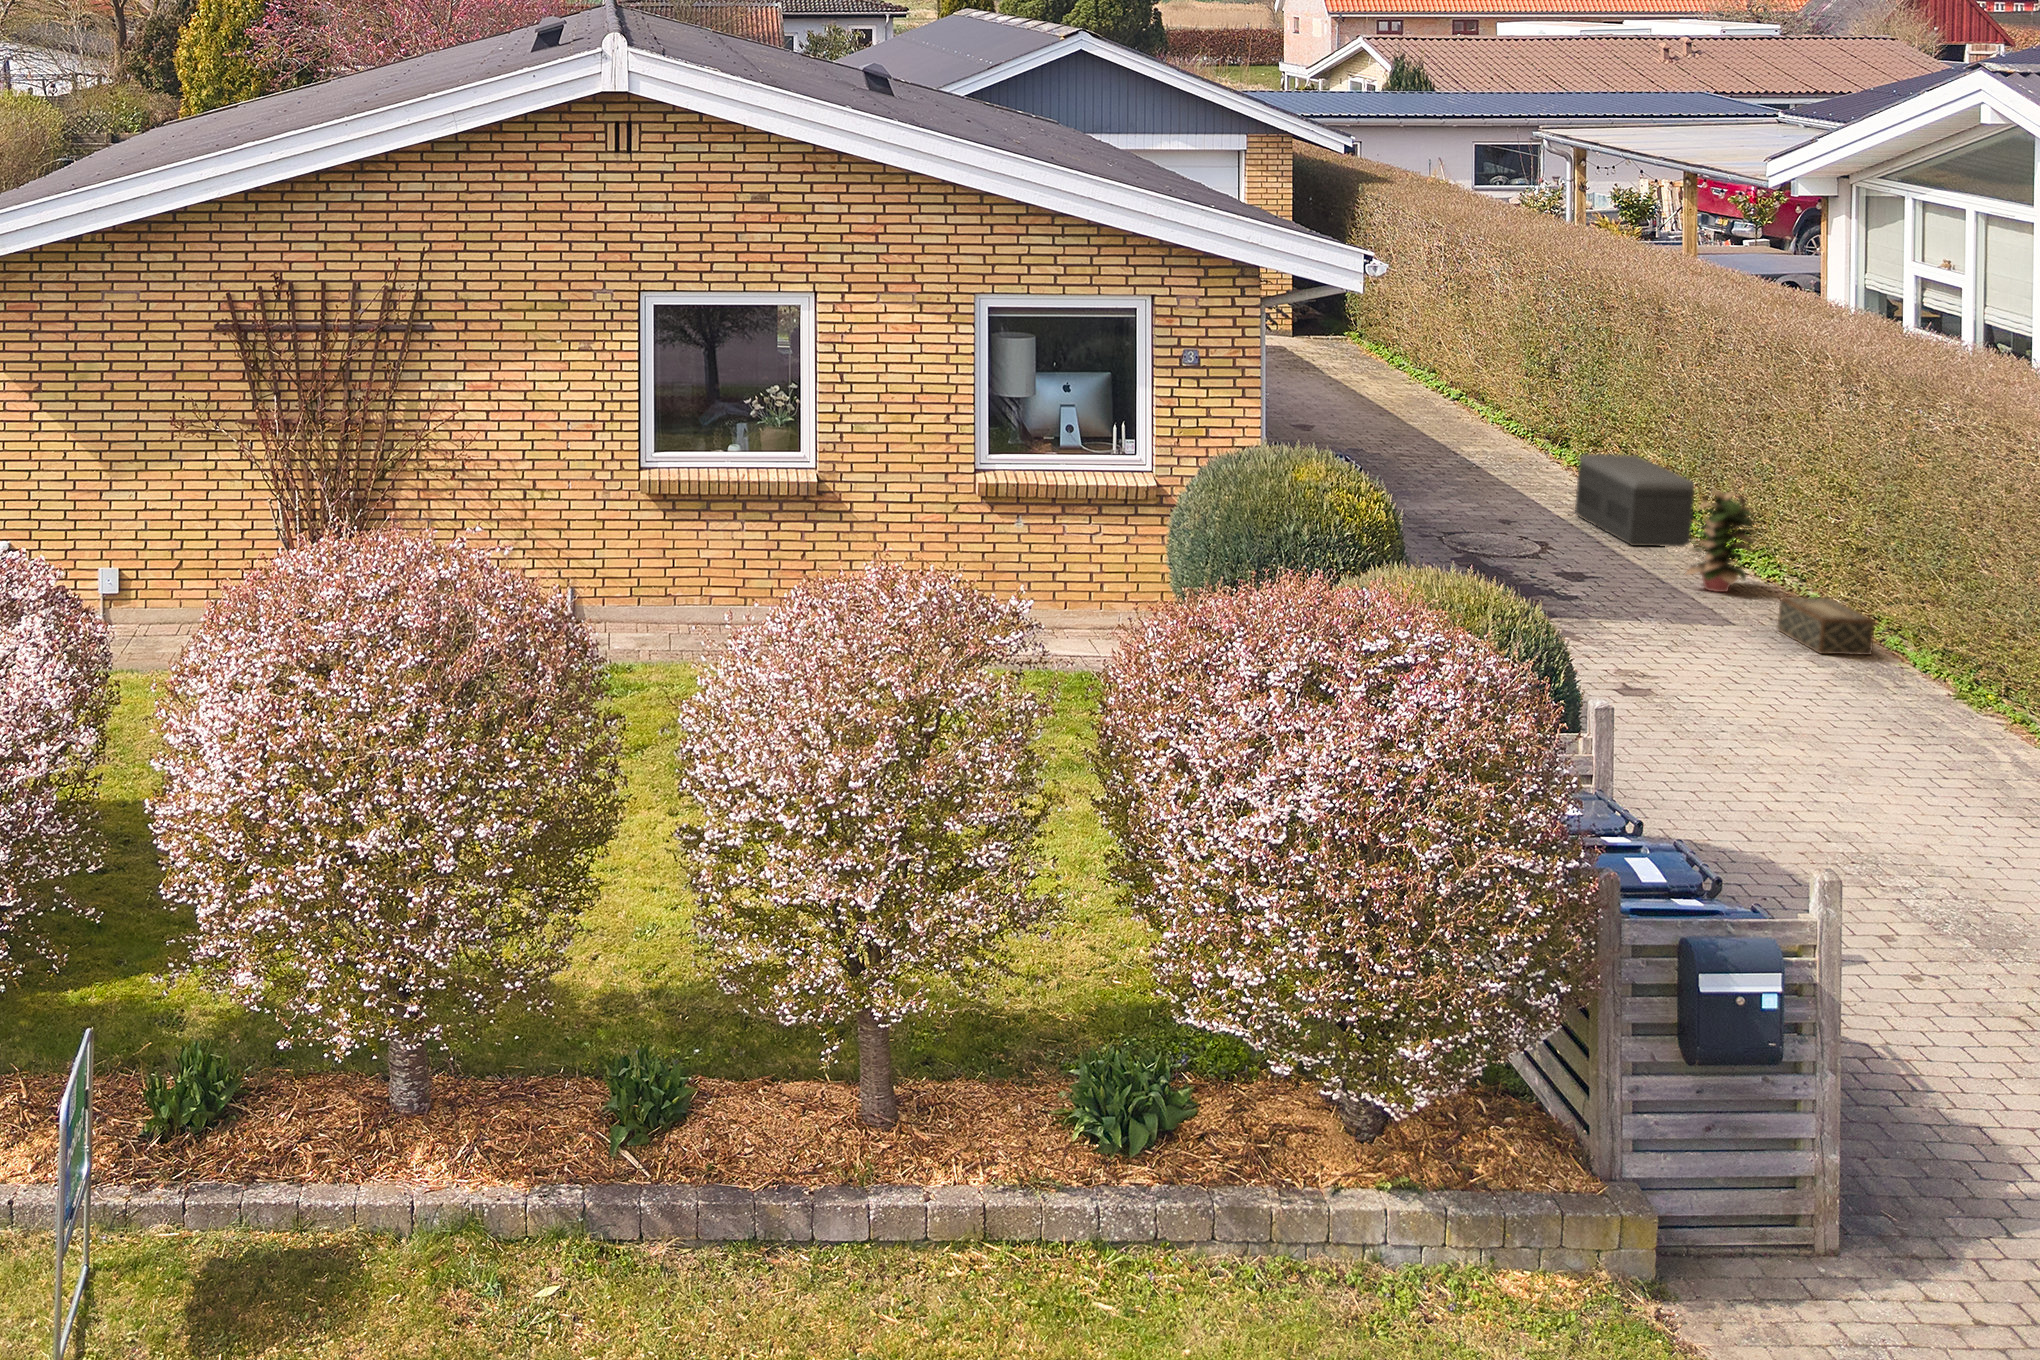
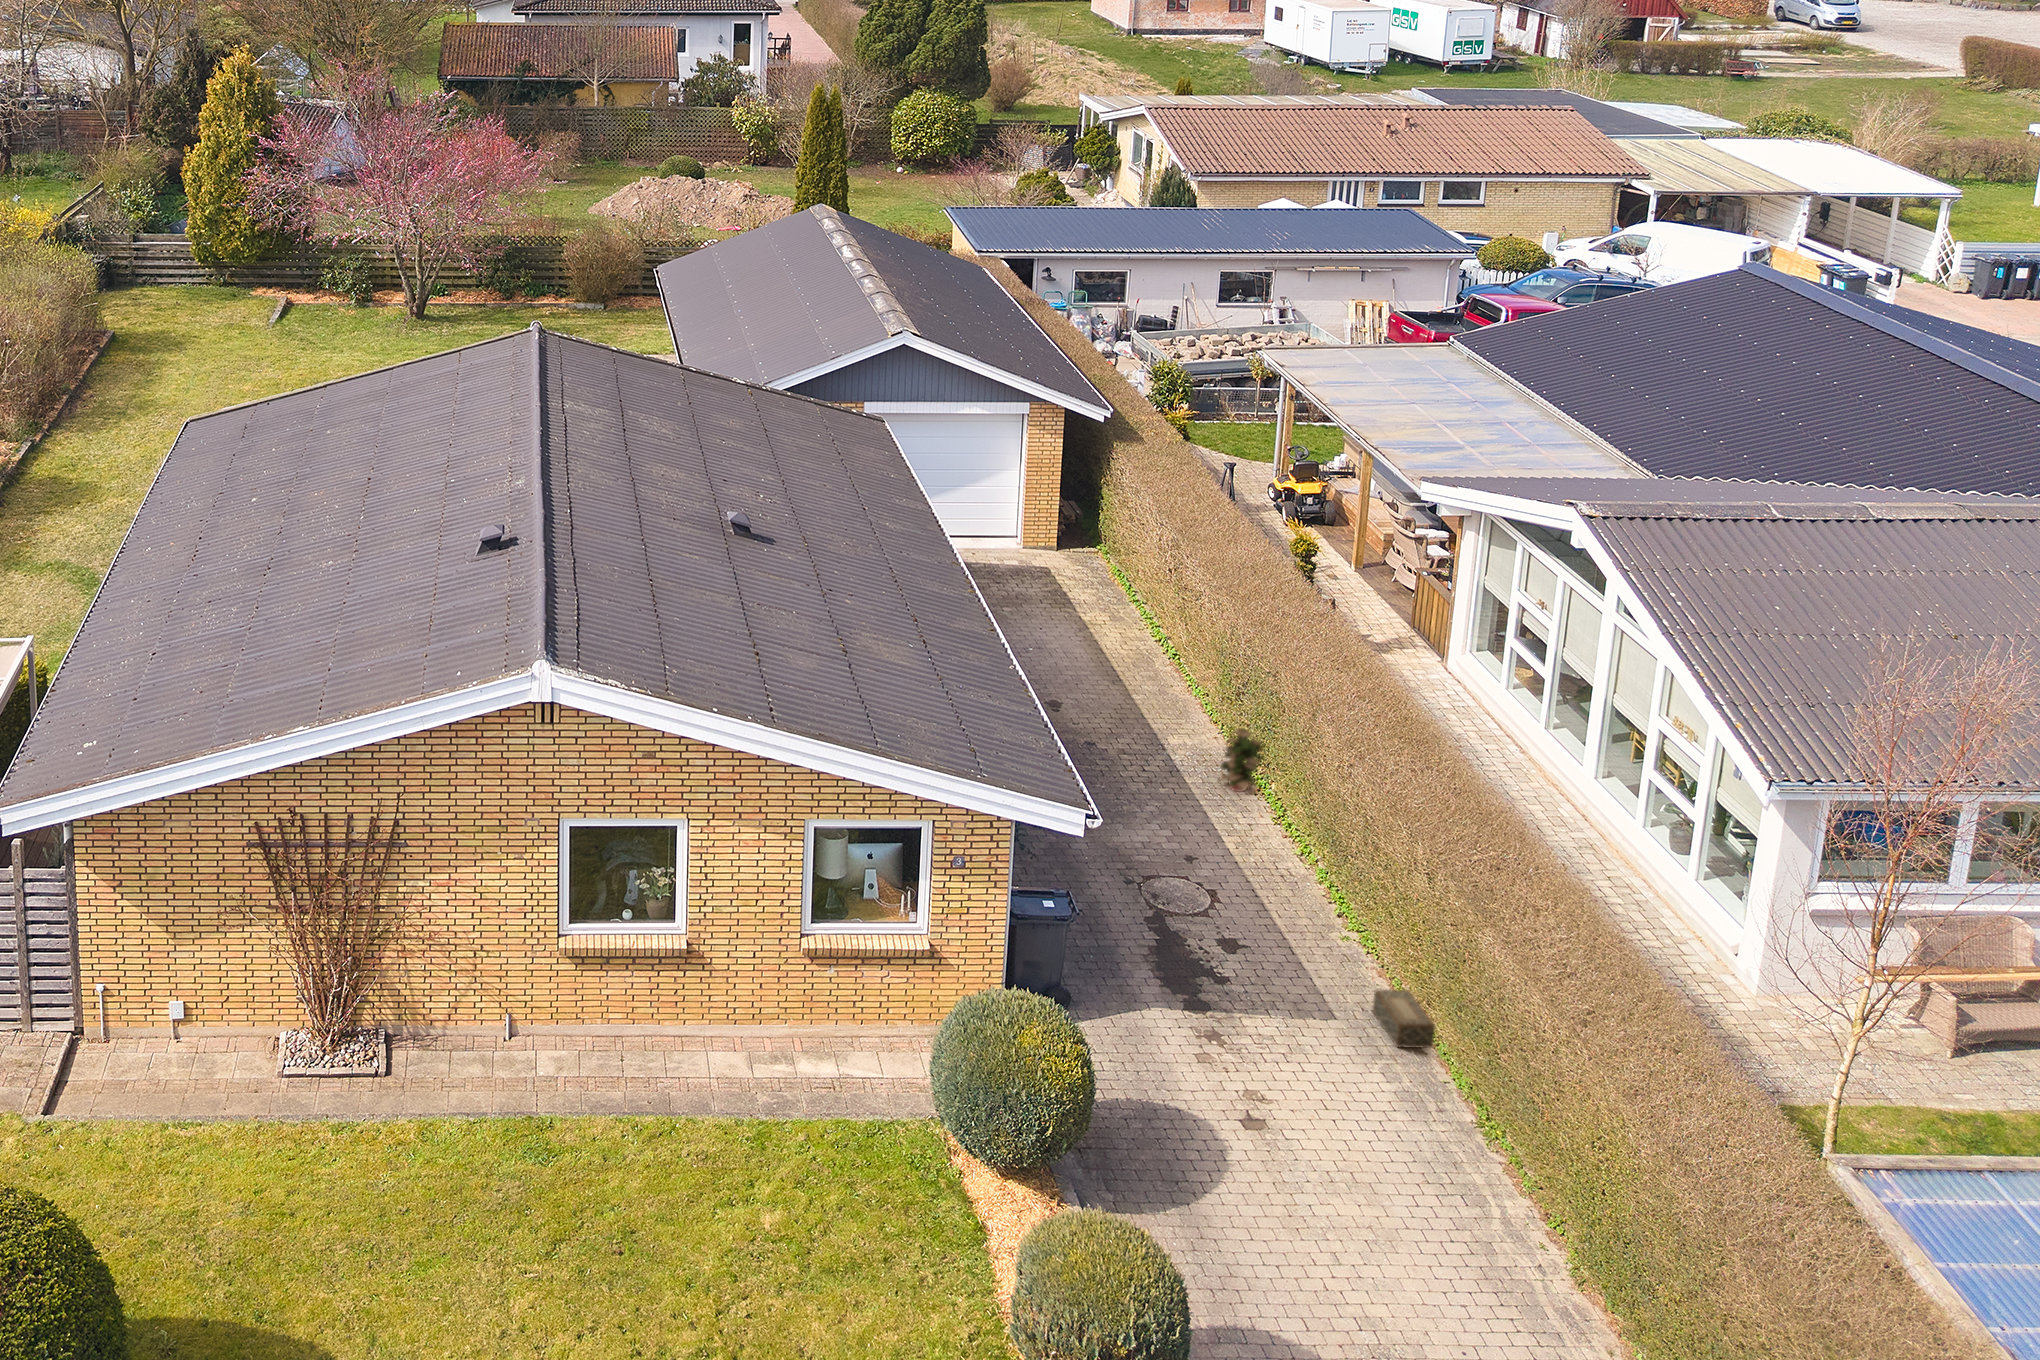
storage bench: present [1575,454,1694,547] -> none [1250,790,1332,881]
decorative plant: present [1685,491,1761,592] -> present [1219,728,1263,792]

